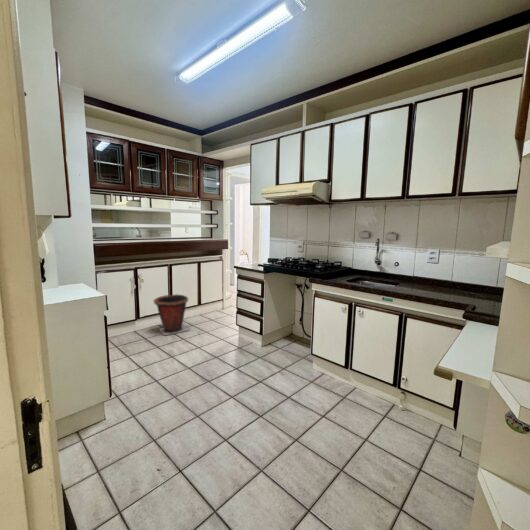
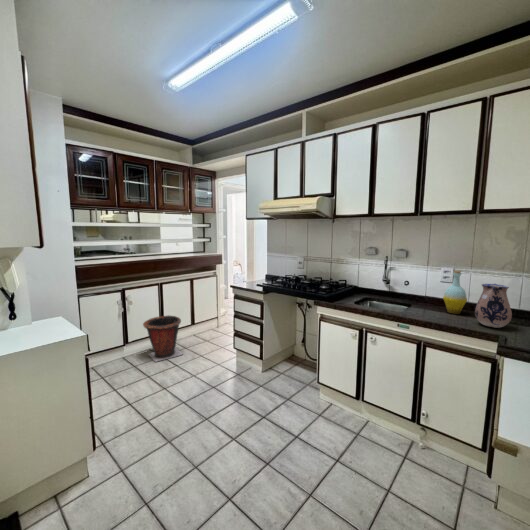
bottle: none [426,250,448,290] -> present [443,270,467,314]
ceramic pitcher: none [452,261,484,299] -> present [475,284,512,328]

